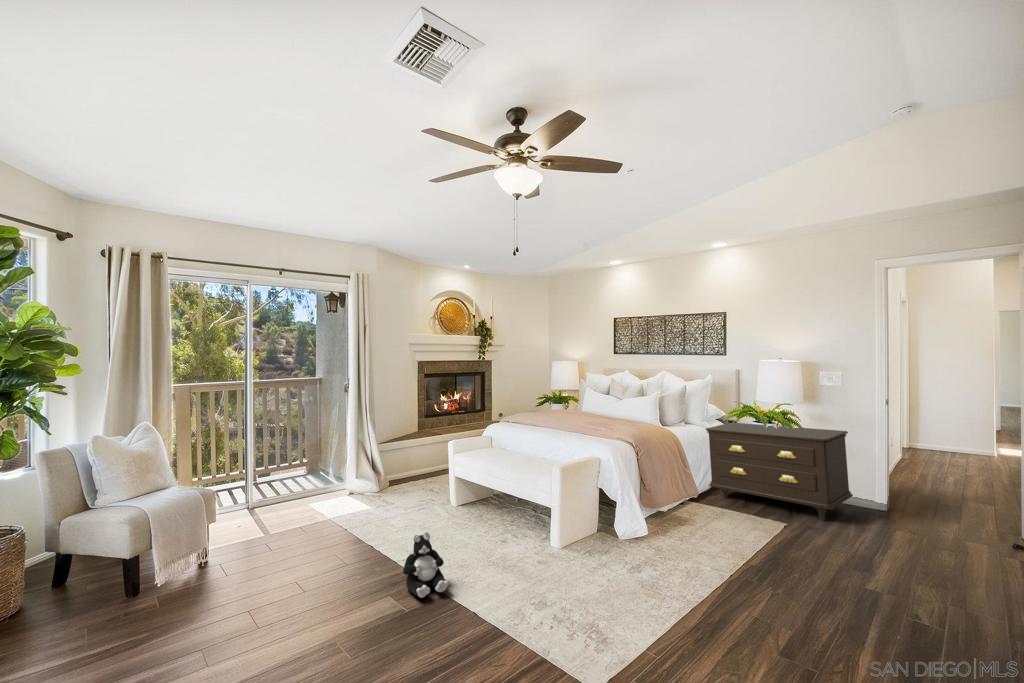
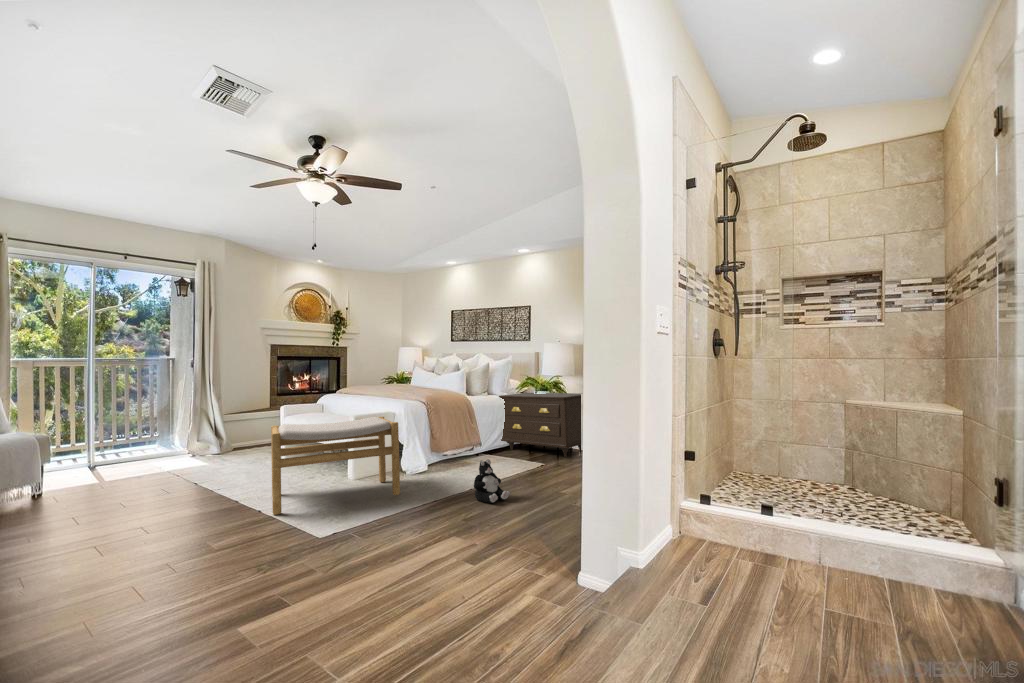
footstool: none [475,472,658,632] -> present [271,417,400,515]
plush toy: present [403,533,449,598] -> present [474,459,510,503]

